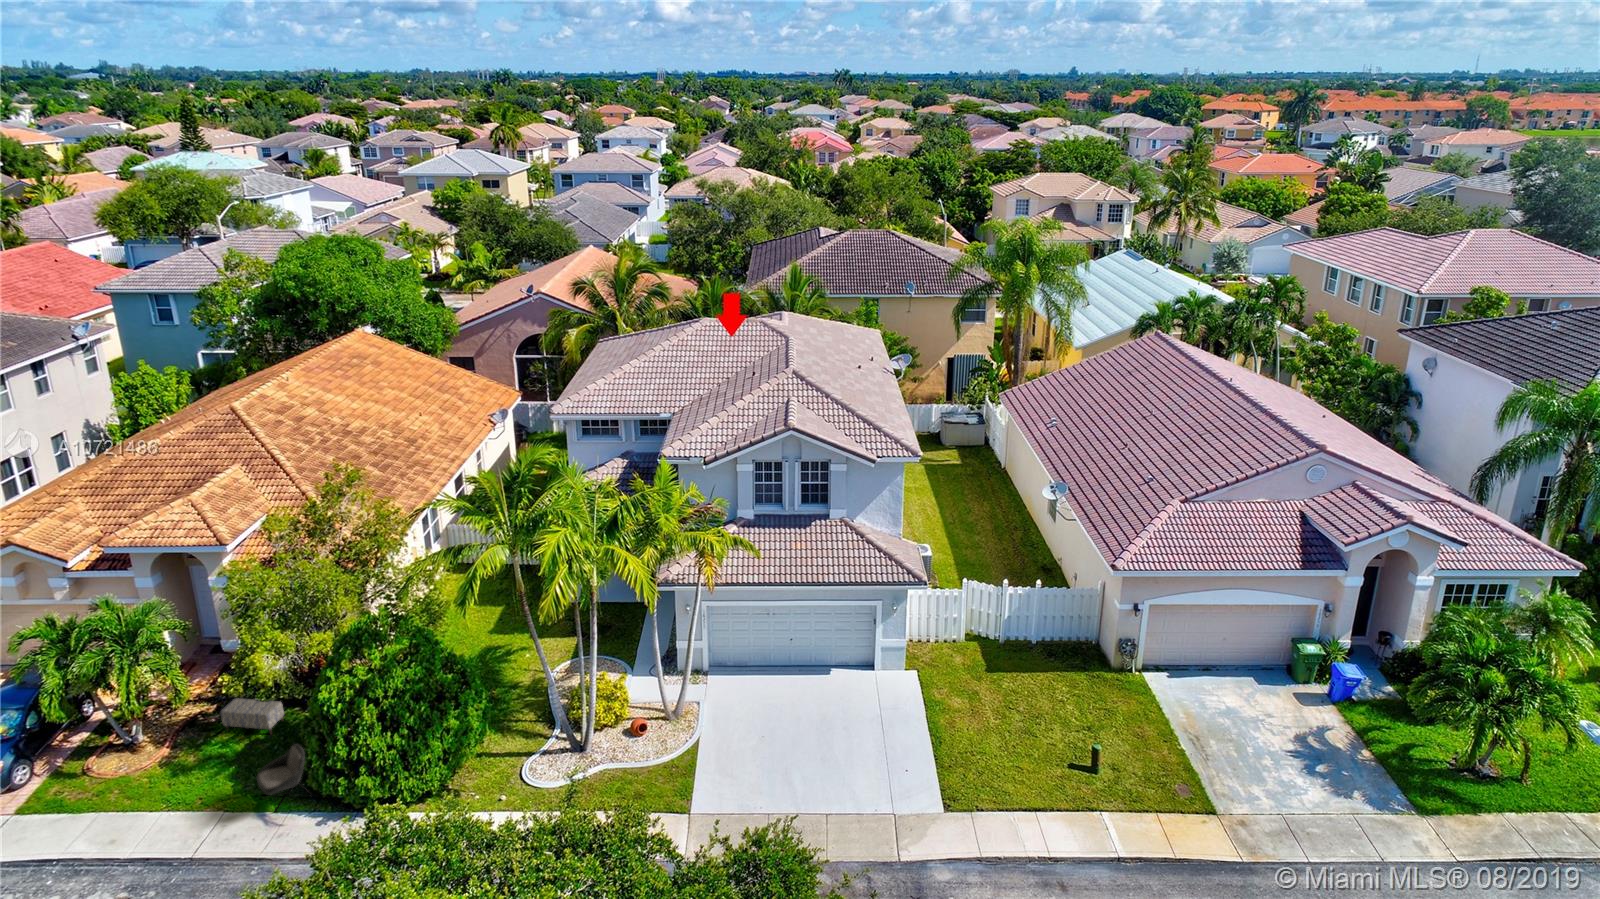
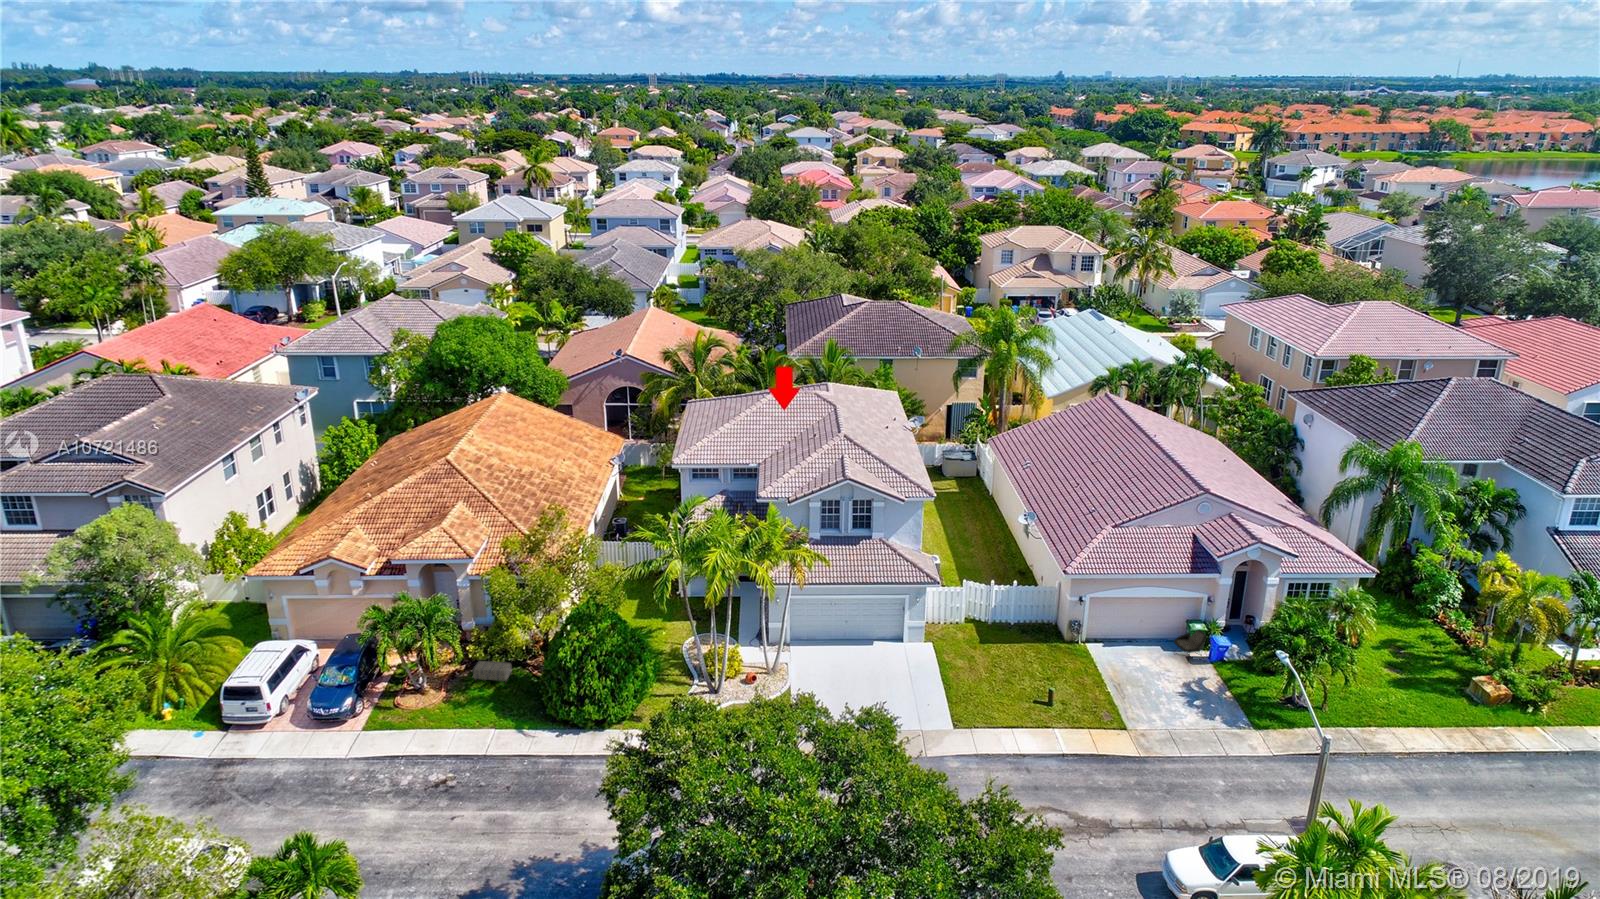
lounge chair: present [257,744,305,811] -> present [1174,630,1206,657]

